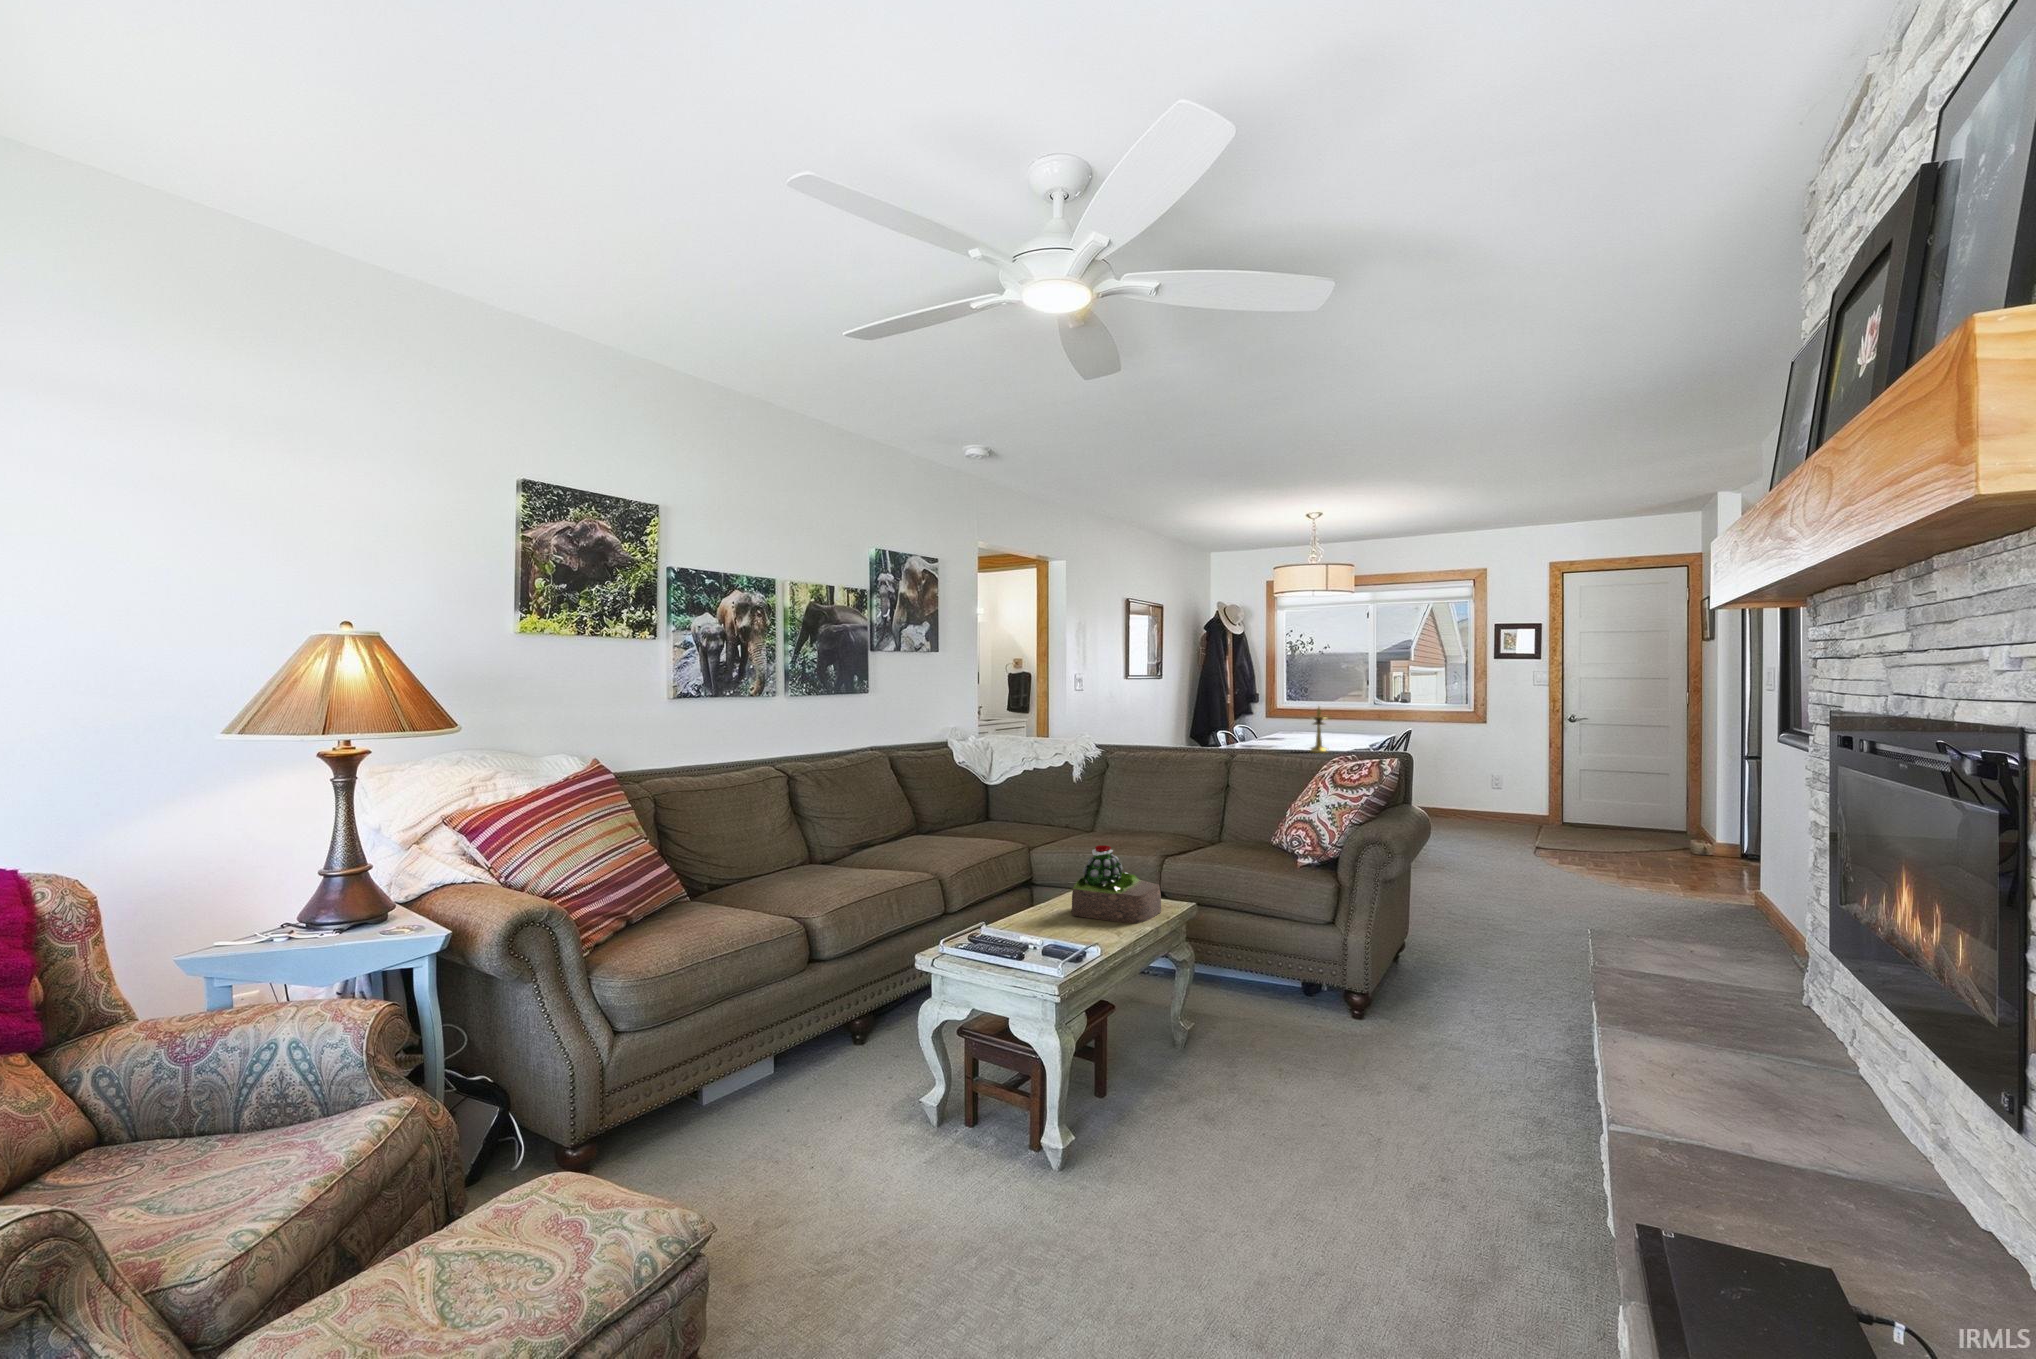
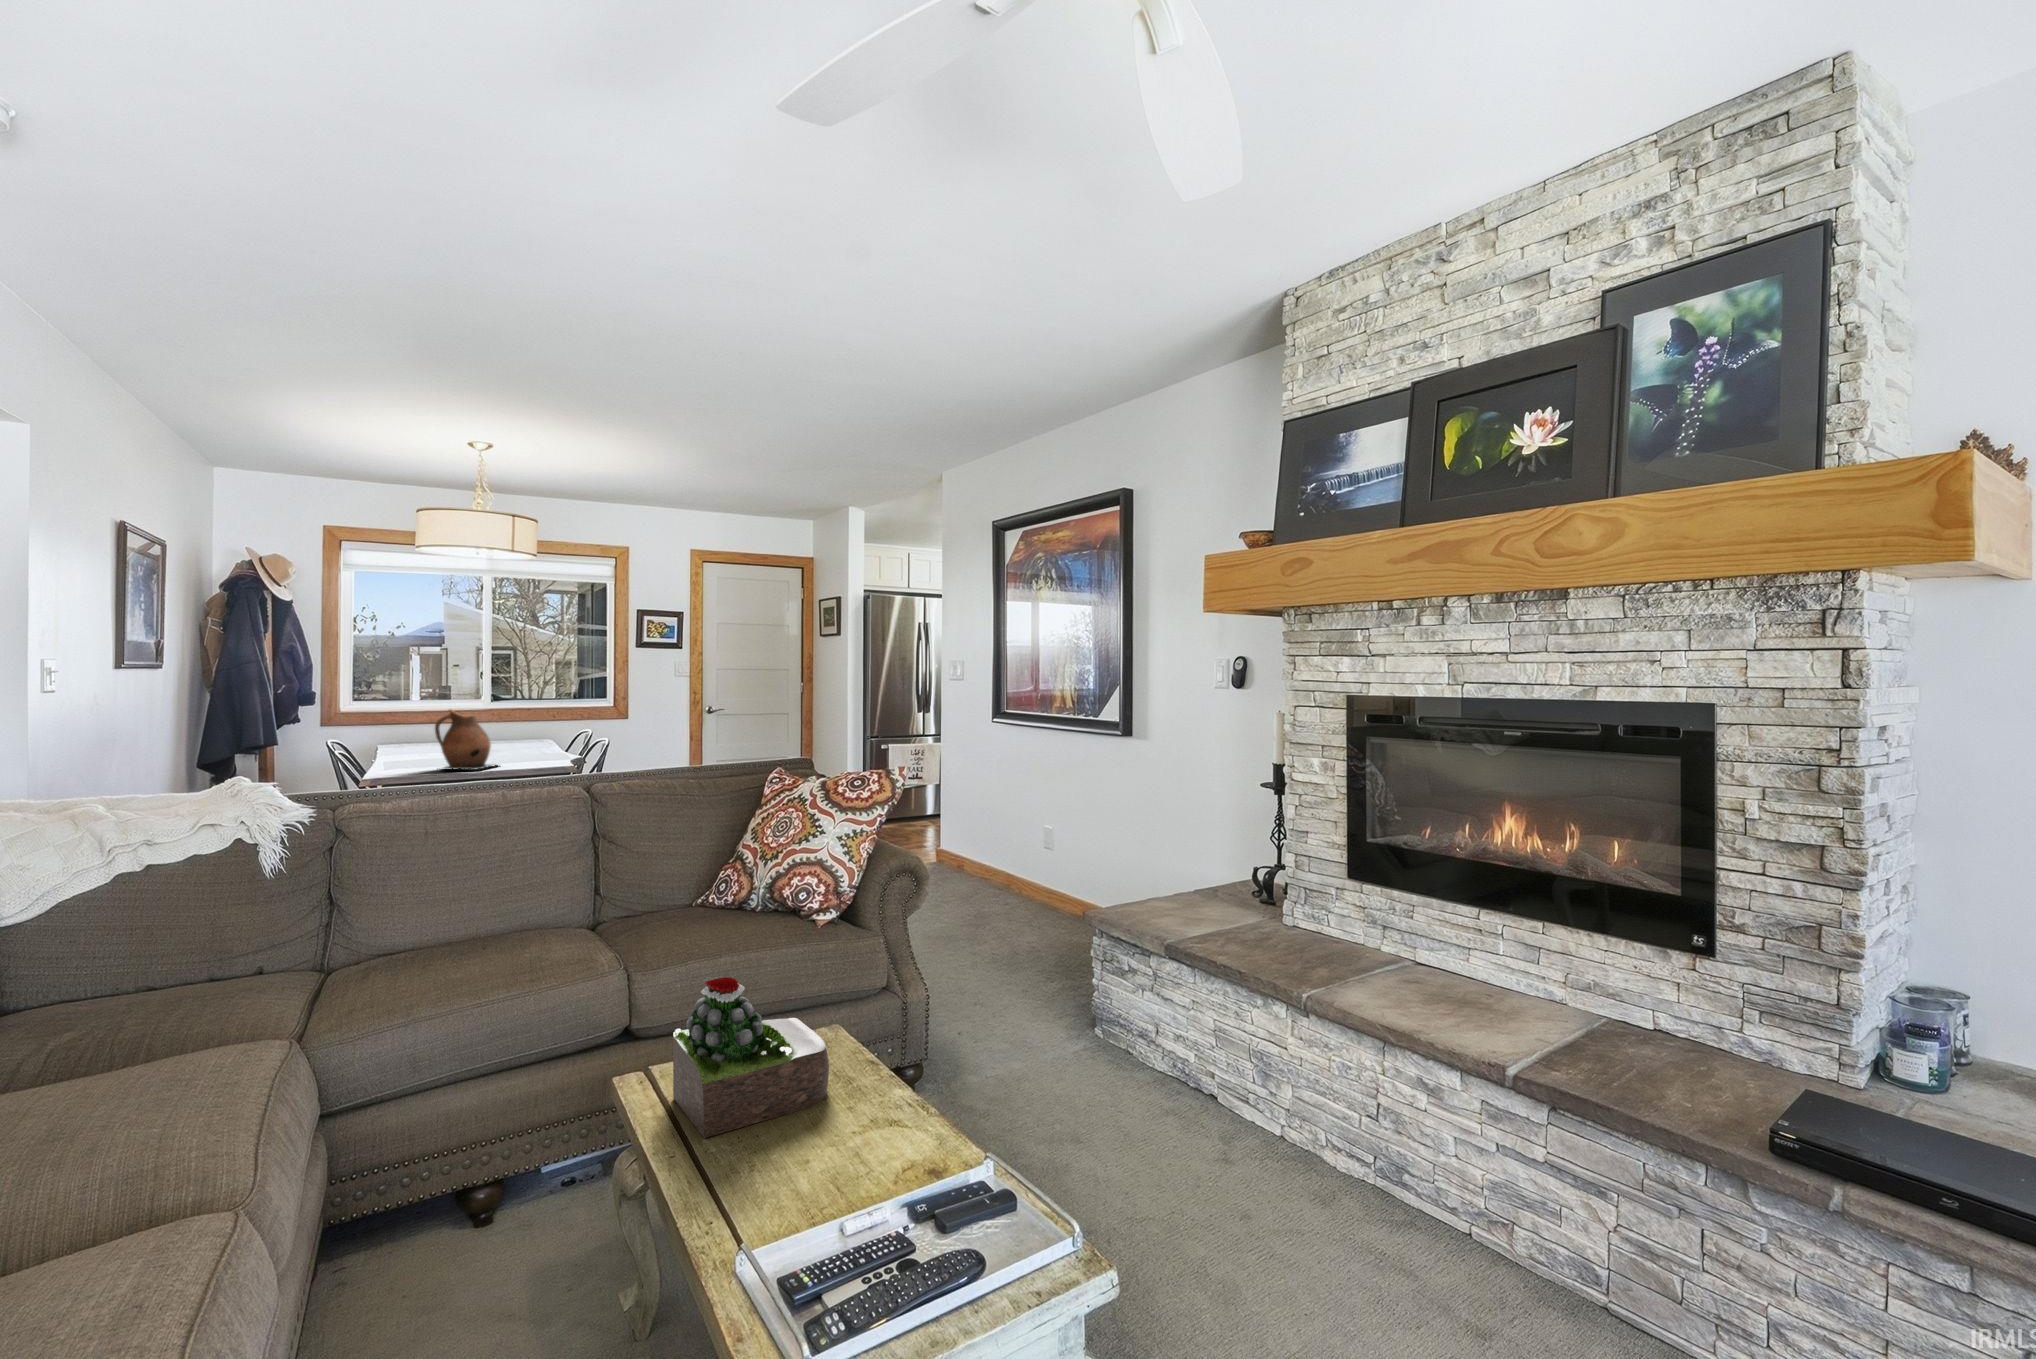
ceramic pitcher: none [1265,706,1307,749] -> present [435,709,500,770]
candlestick: present [1311,707,1328,753] -> none [526,705,556,771]

